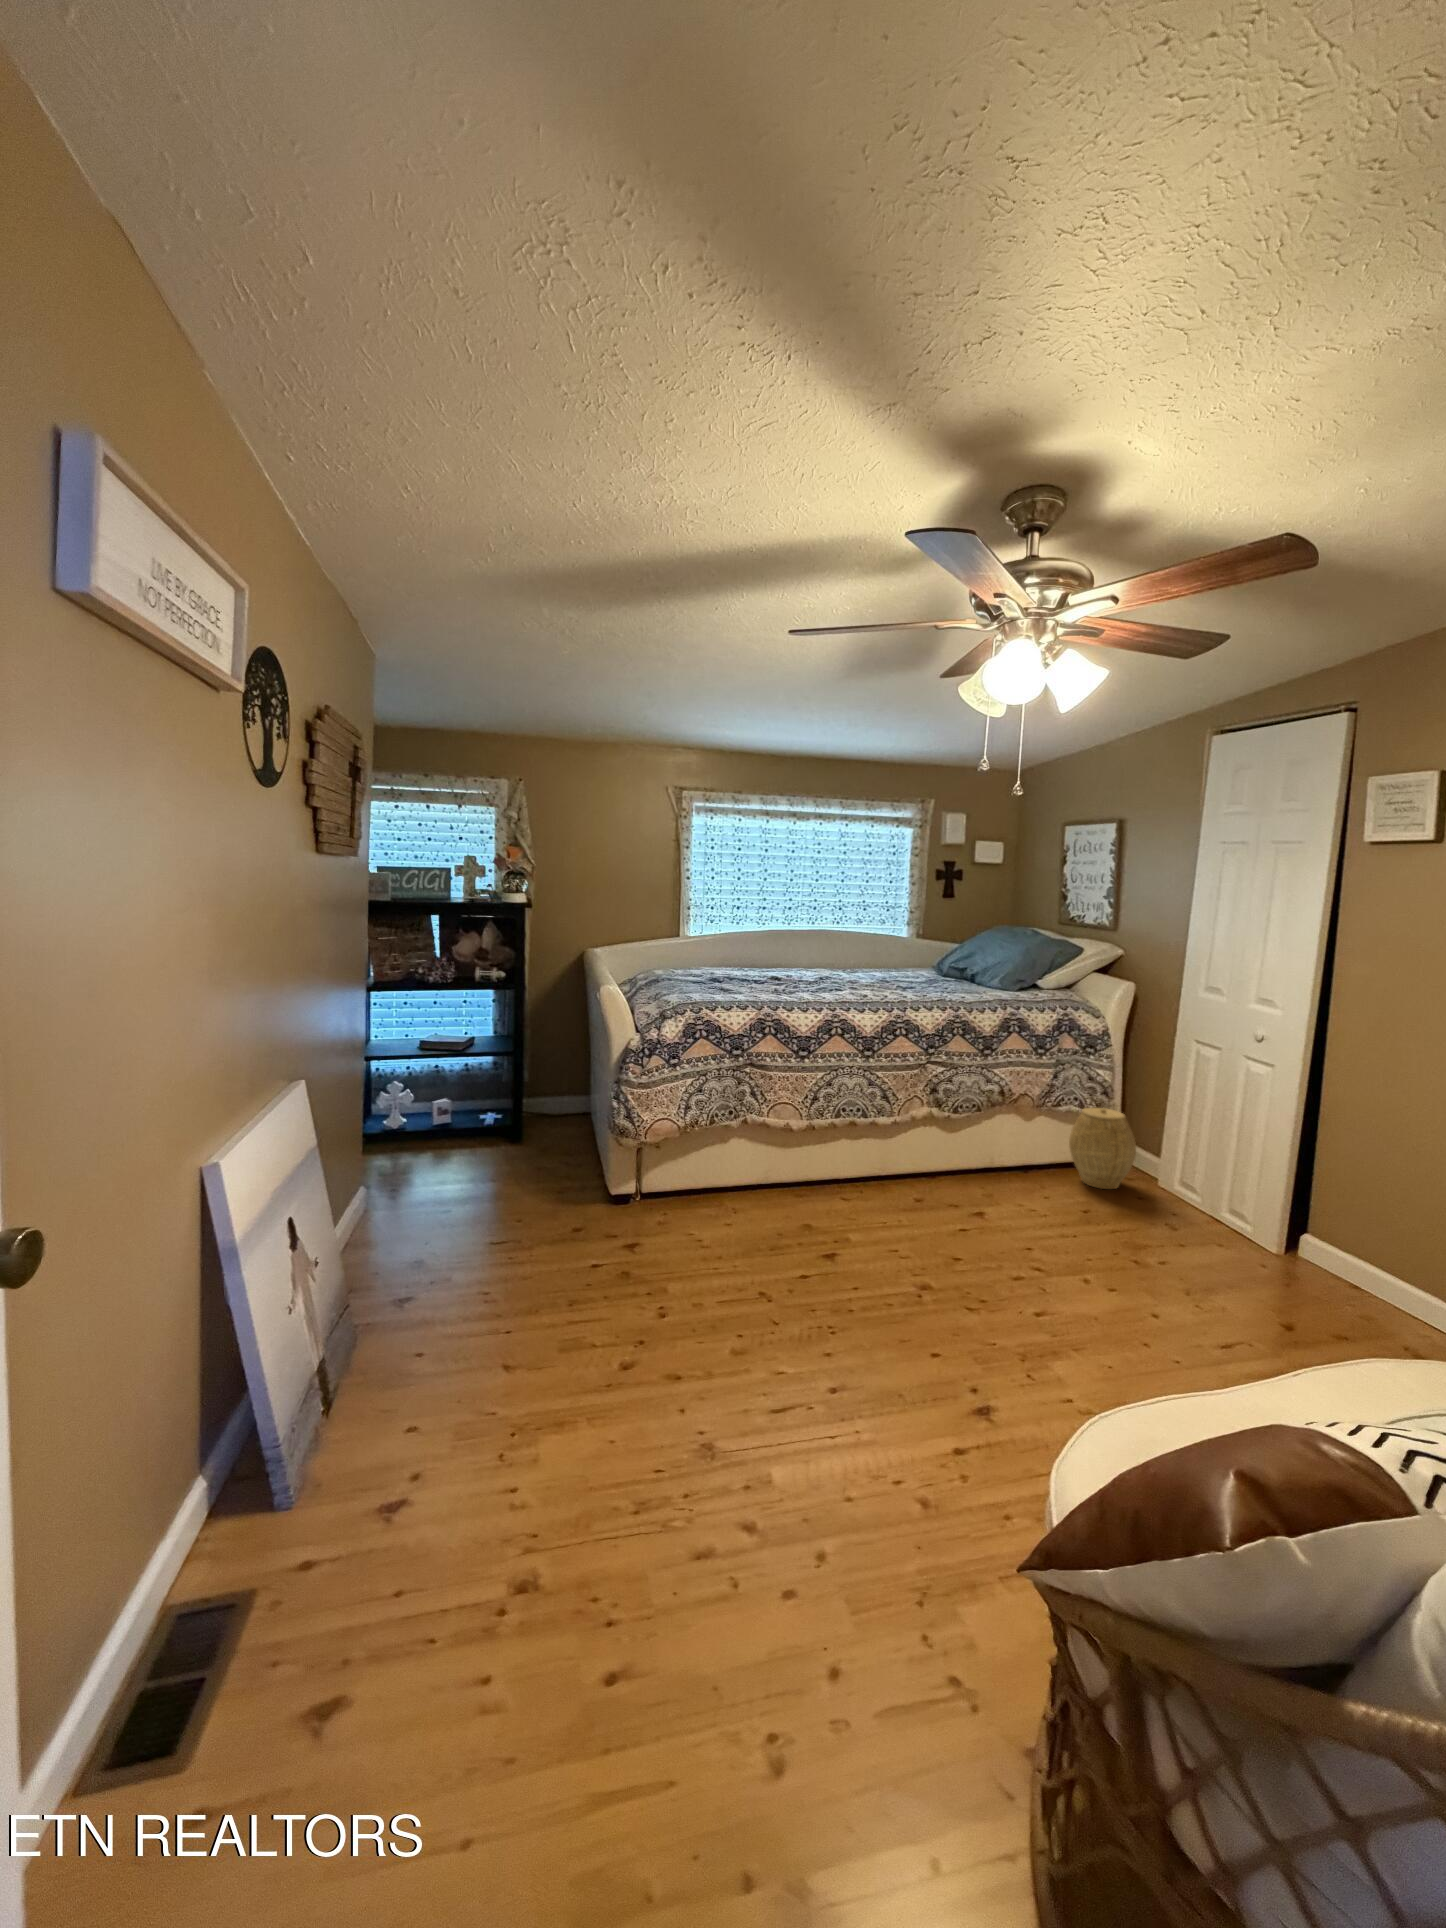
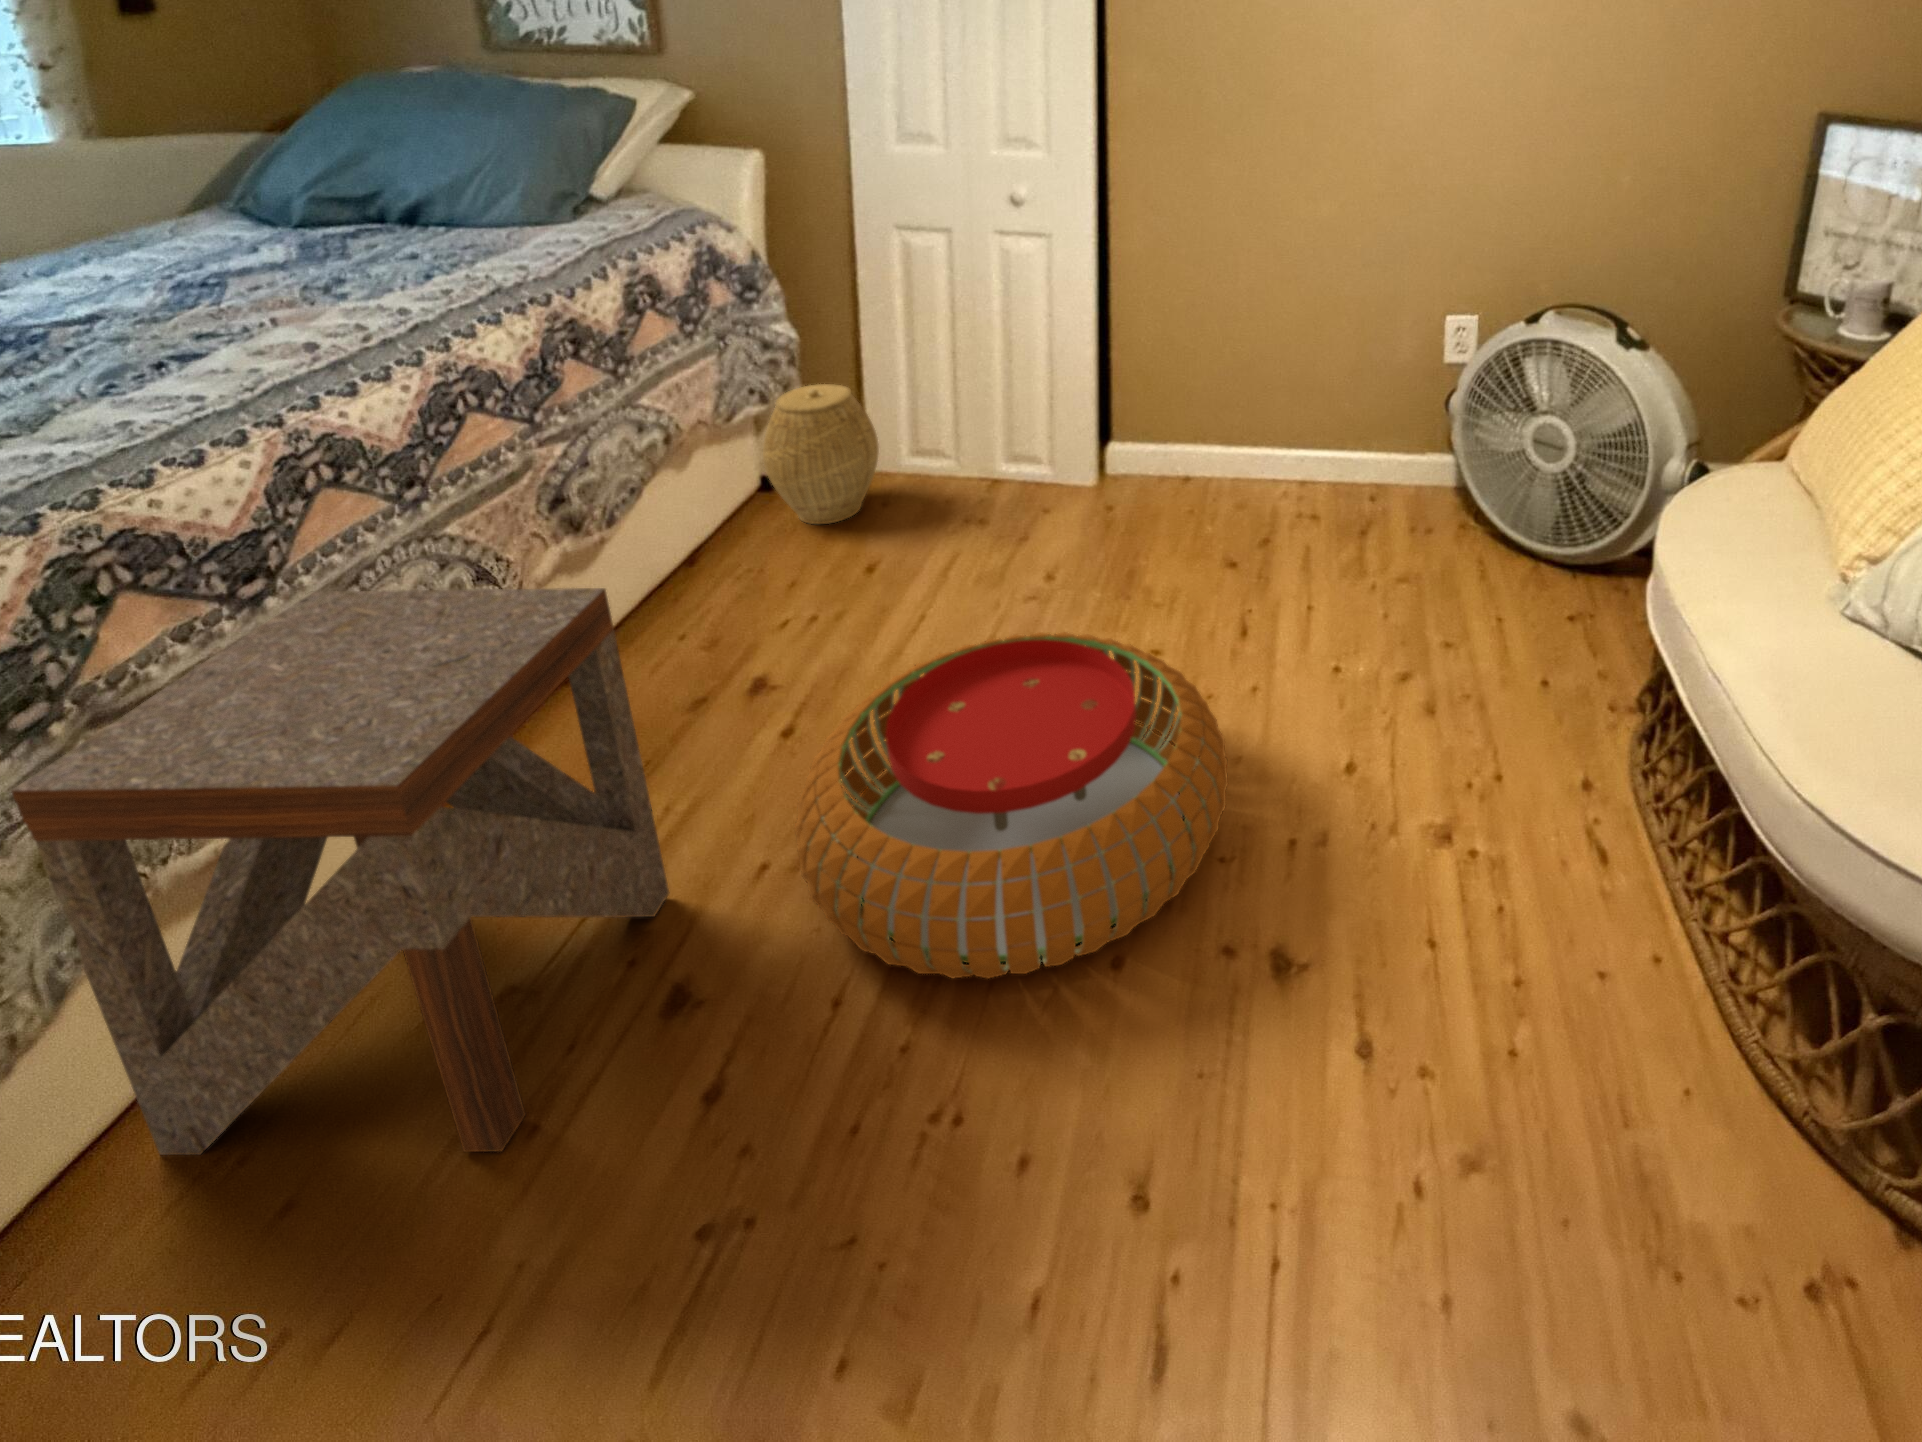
side table: none [724,1065,861,1239] -> present [11,588,669,1155]
pouf: none [855,1199,1080,1350] -> present [794,632,1228,978]

